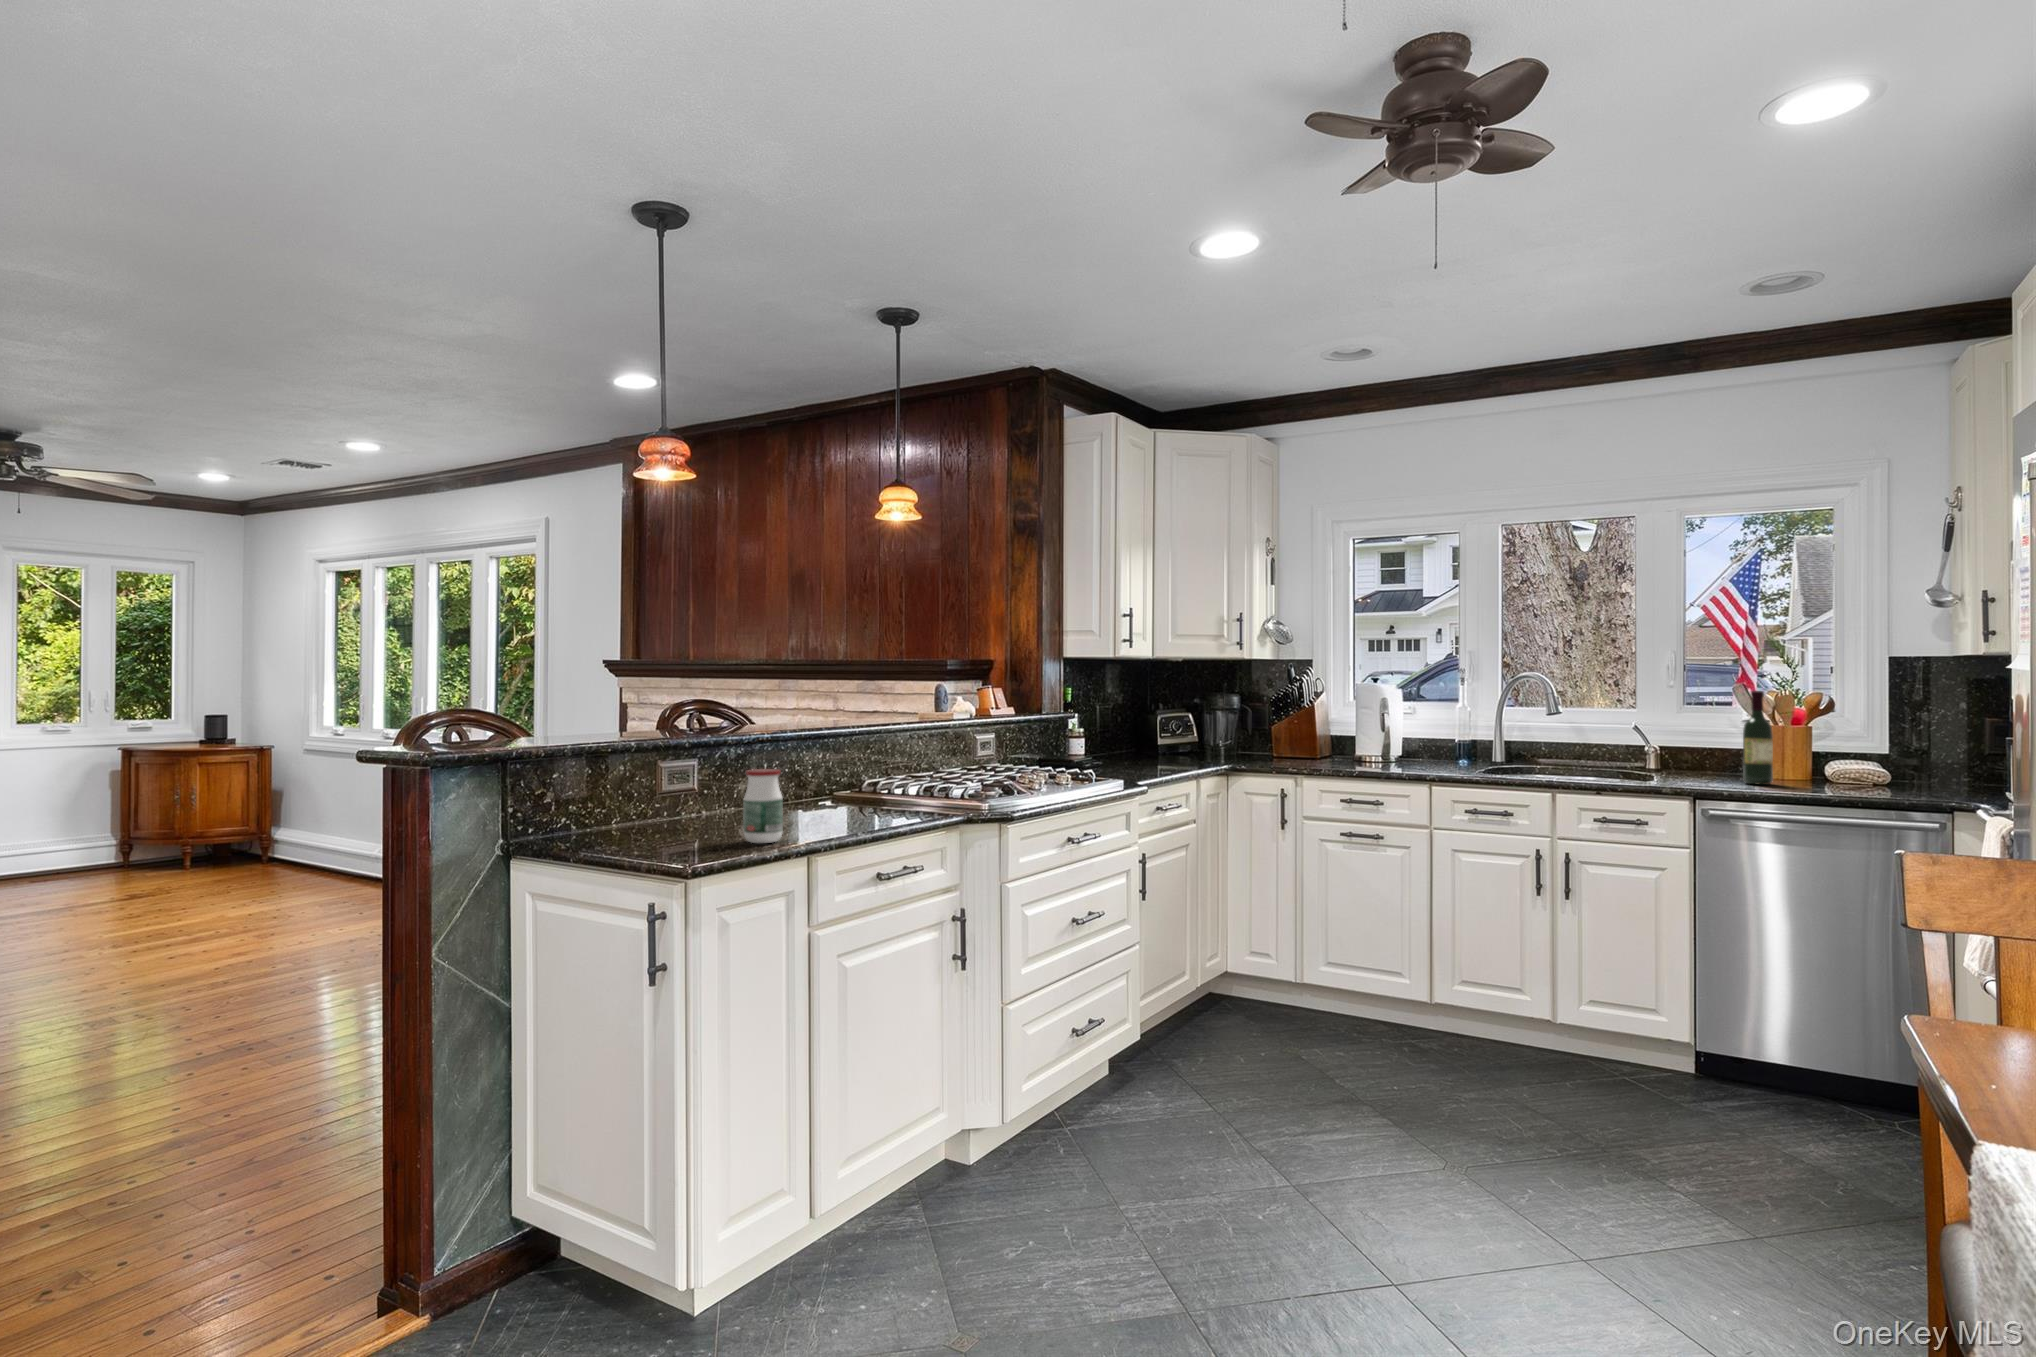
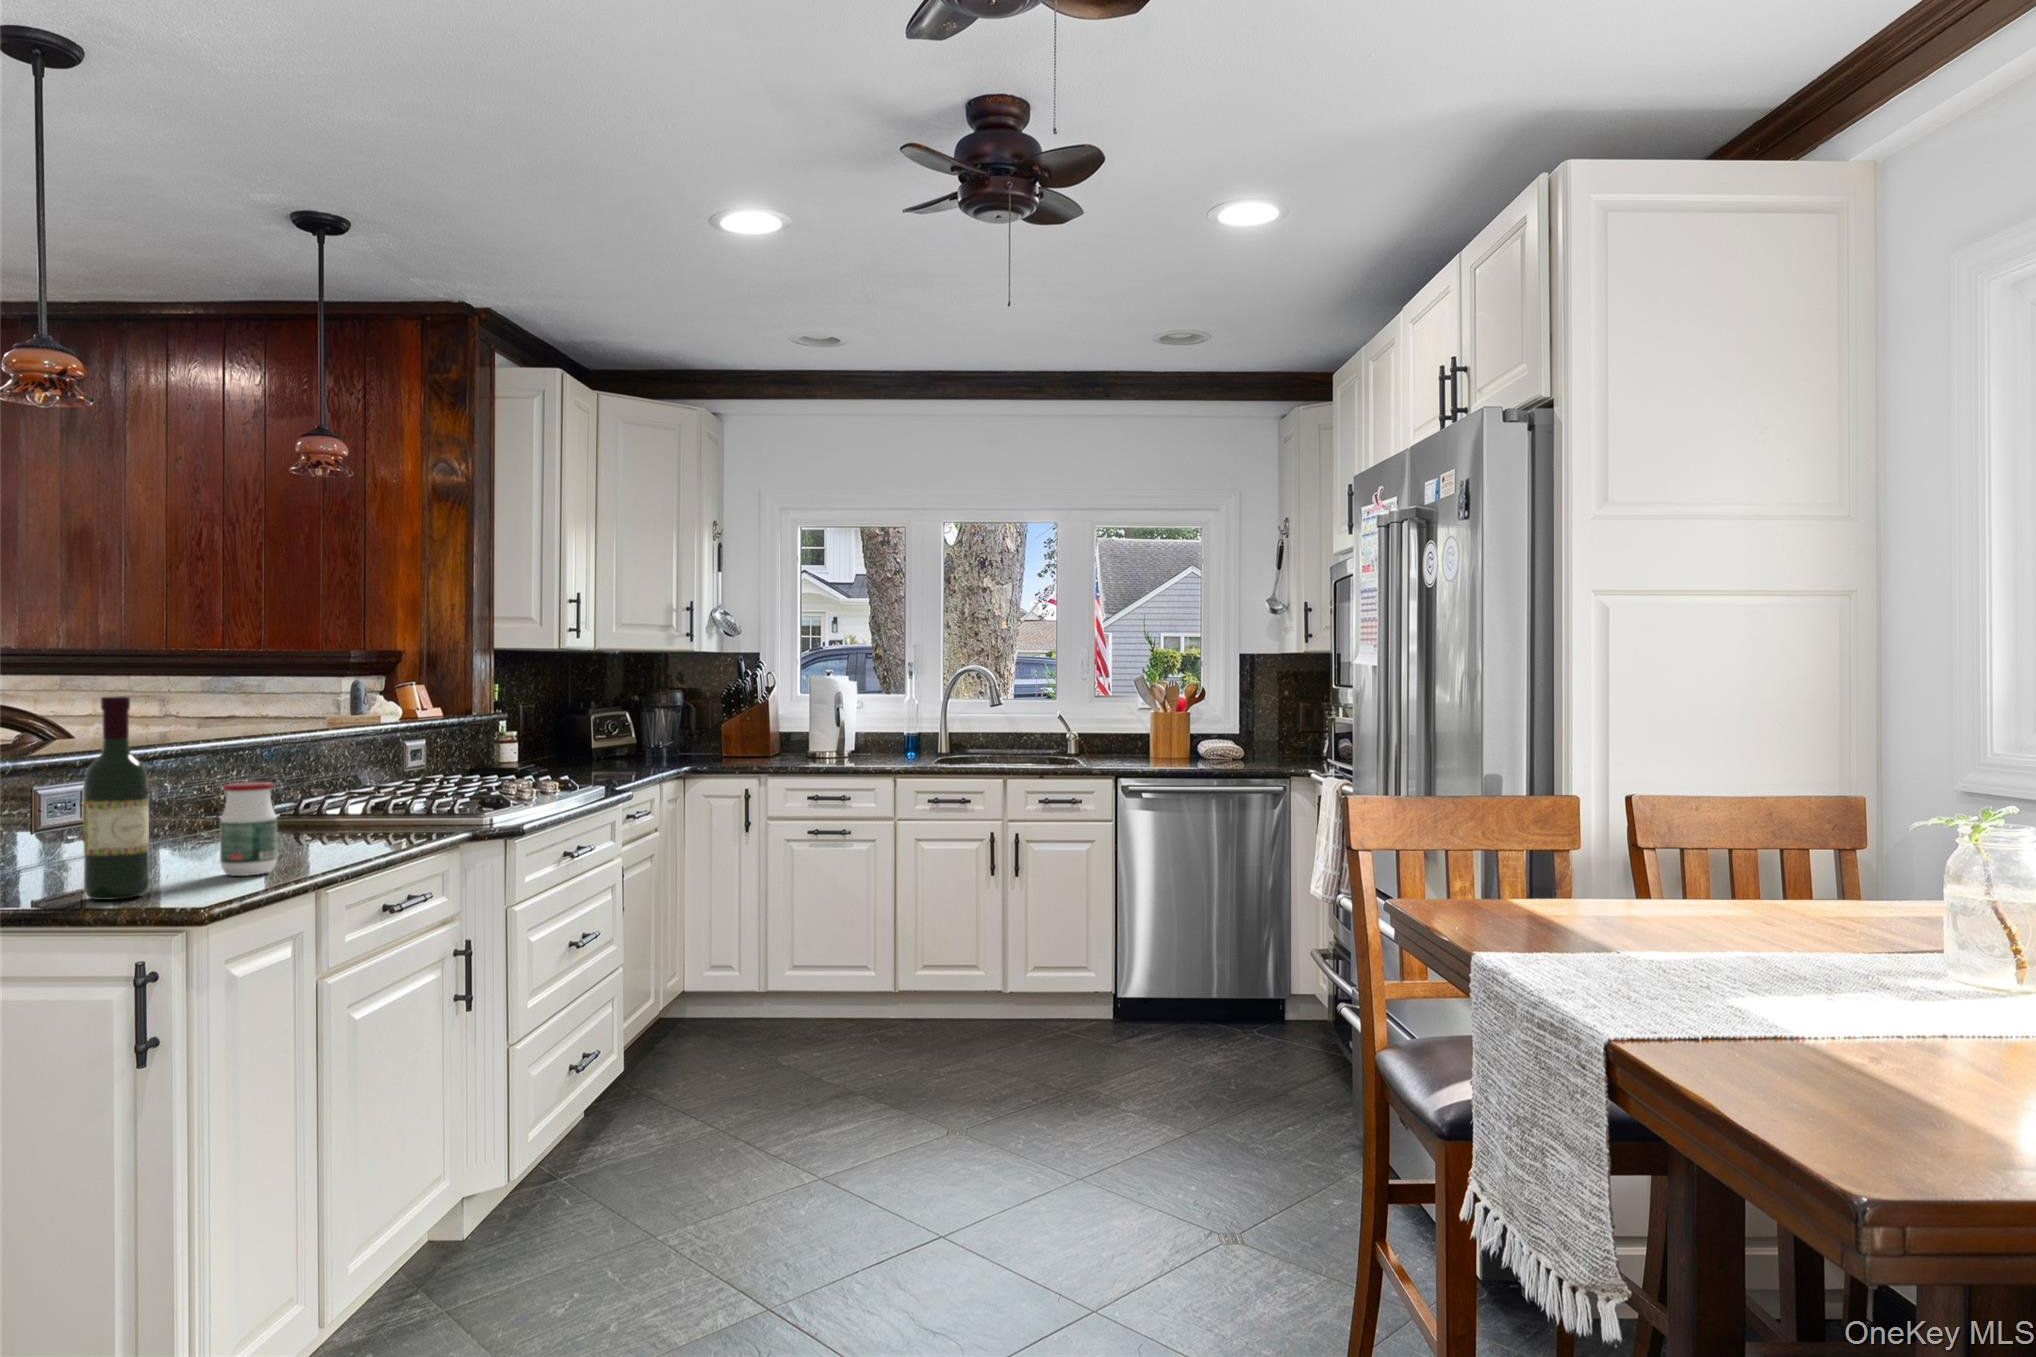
wine bottle: present [1743,691,1773,785] -> present [83,696,149,900]

